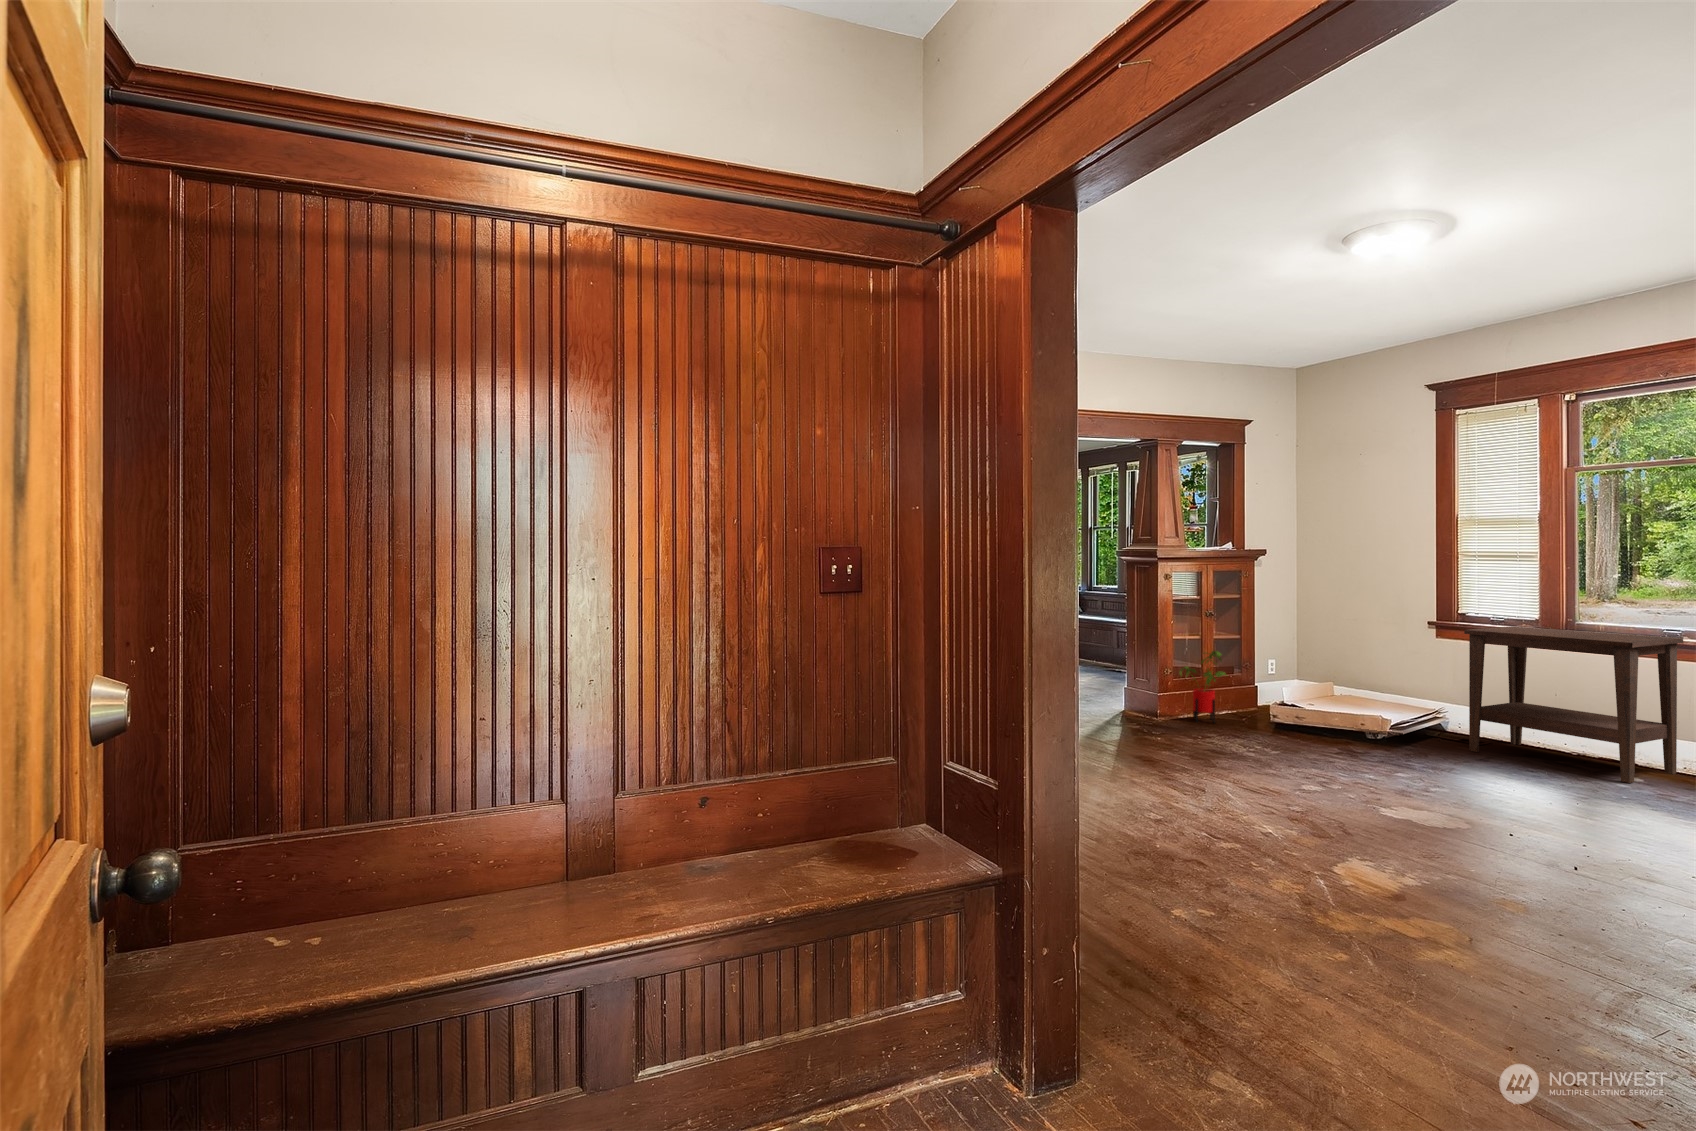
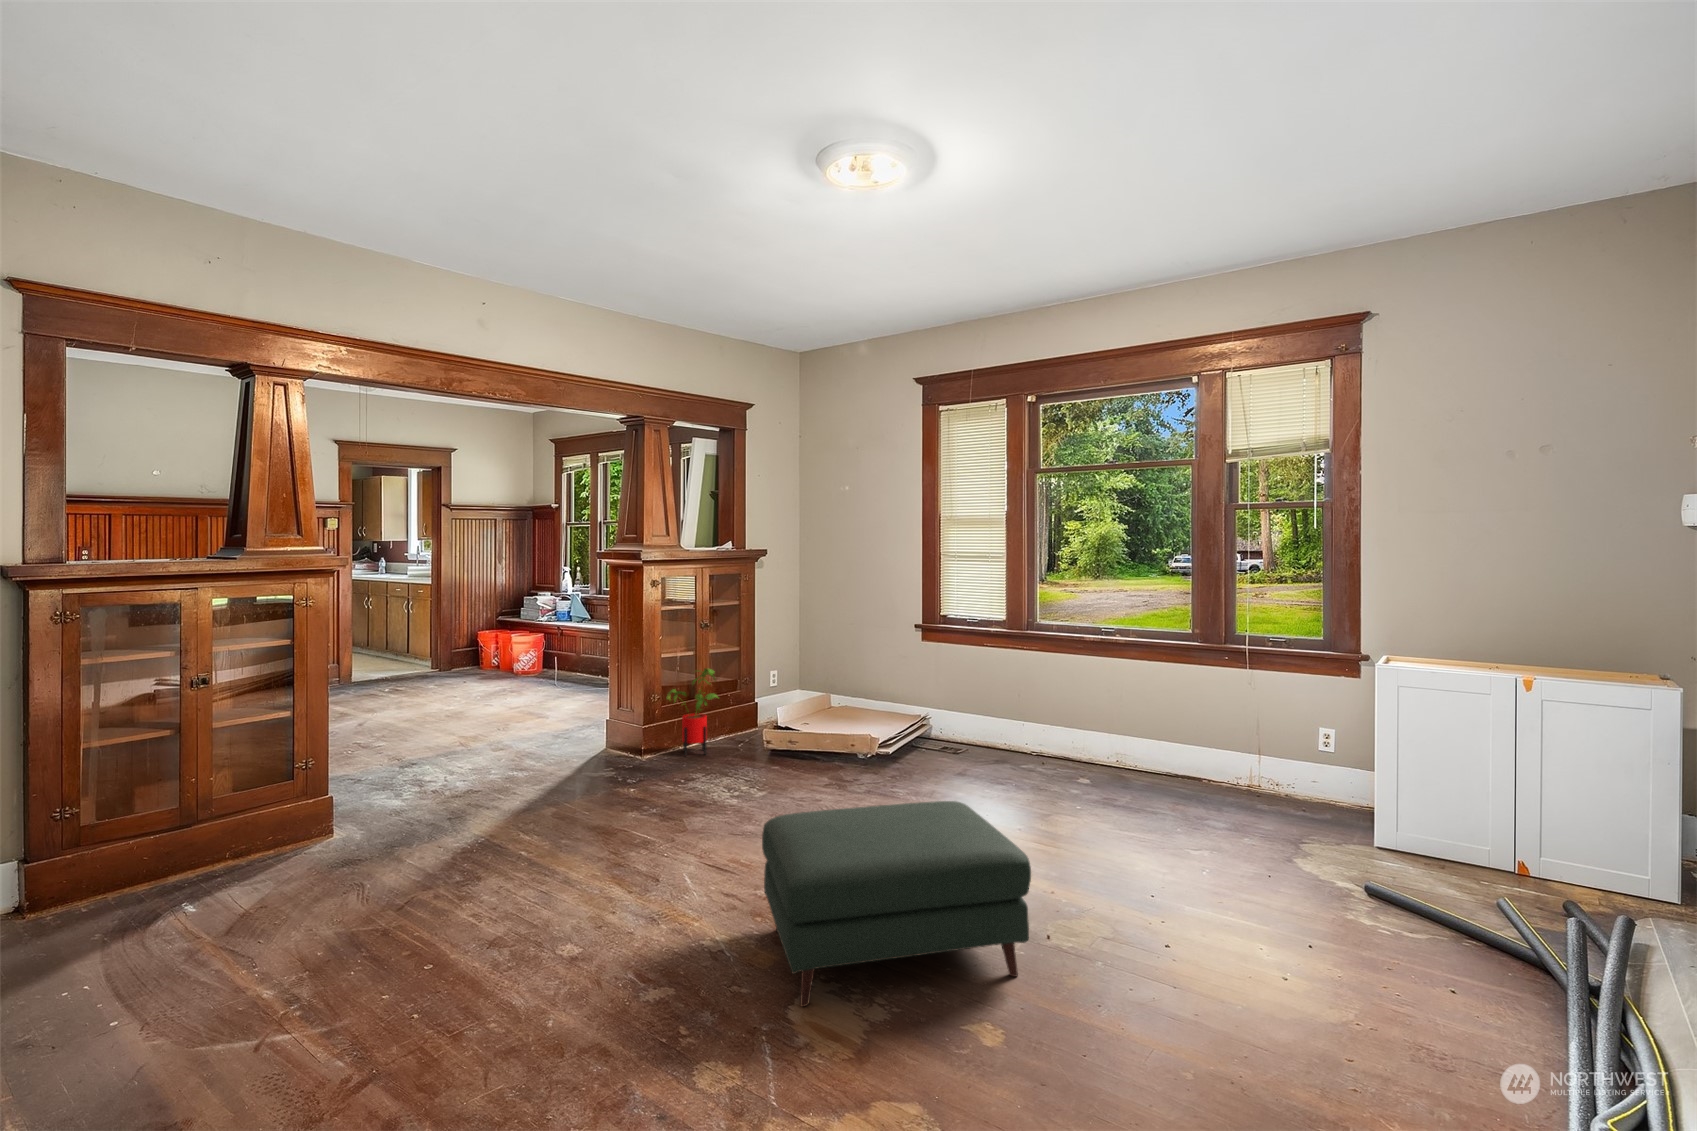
side table: present [1464,626,1683,783] -> none [946,629,1117,788]
ottoman: none [1300,744,1545,880] -> present [762,801,1031,1007]

